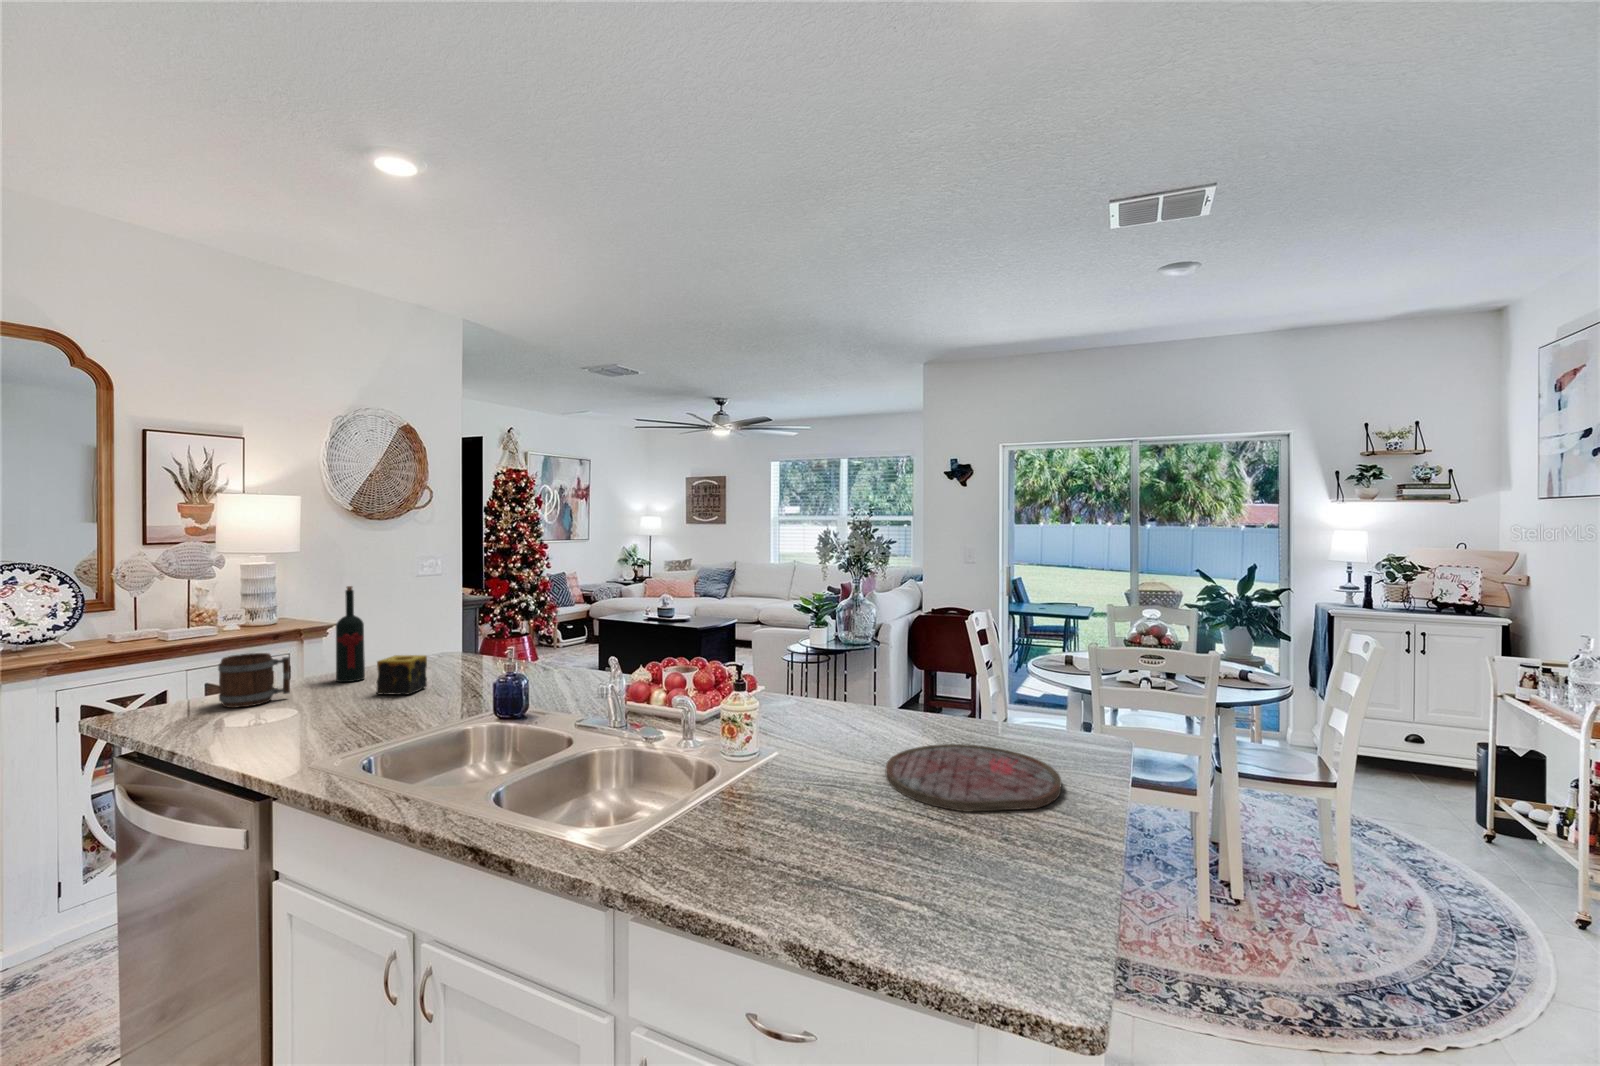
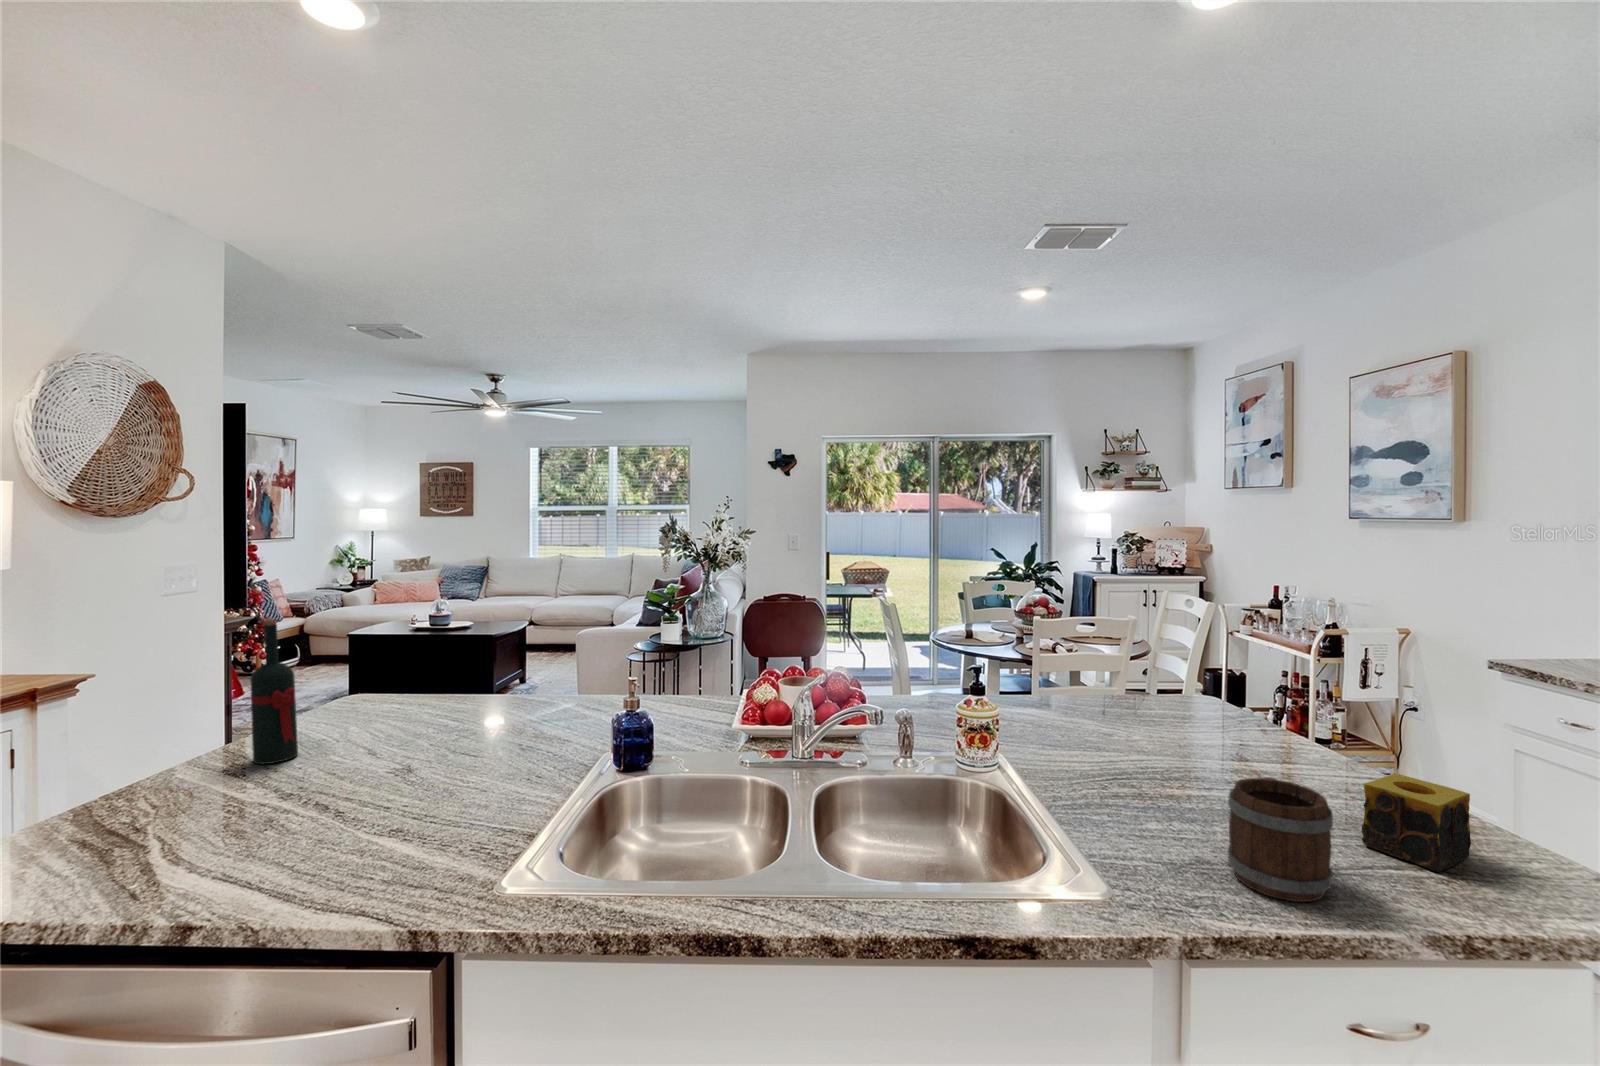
mug: present [218,653,290,708] -> present [1228,777,1333,902]
candle: present [376,655,427,695] -> present [1362,773,1471,872]
cutting board: present [886,744,1061,812] -> none [1099,720,1281,782]

